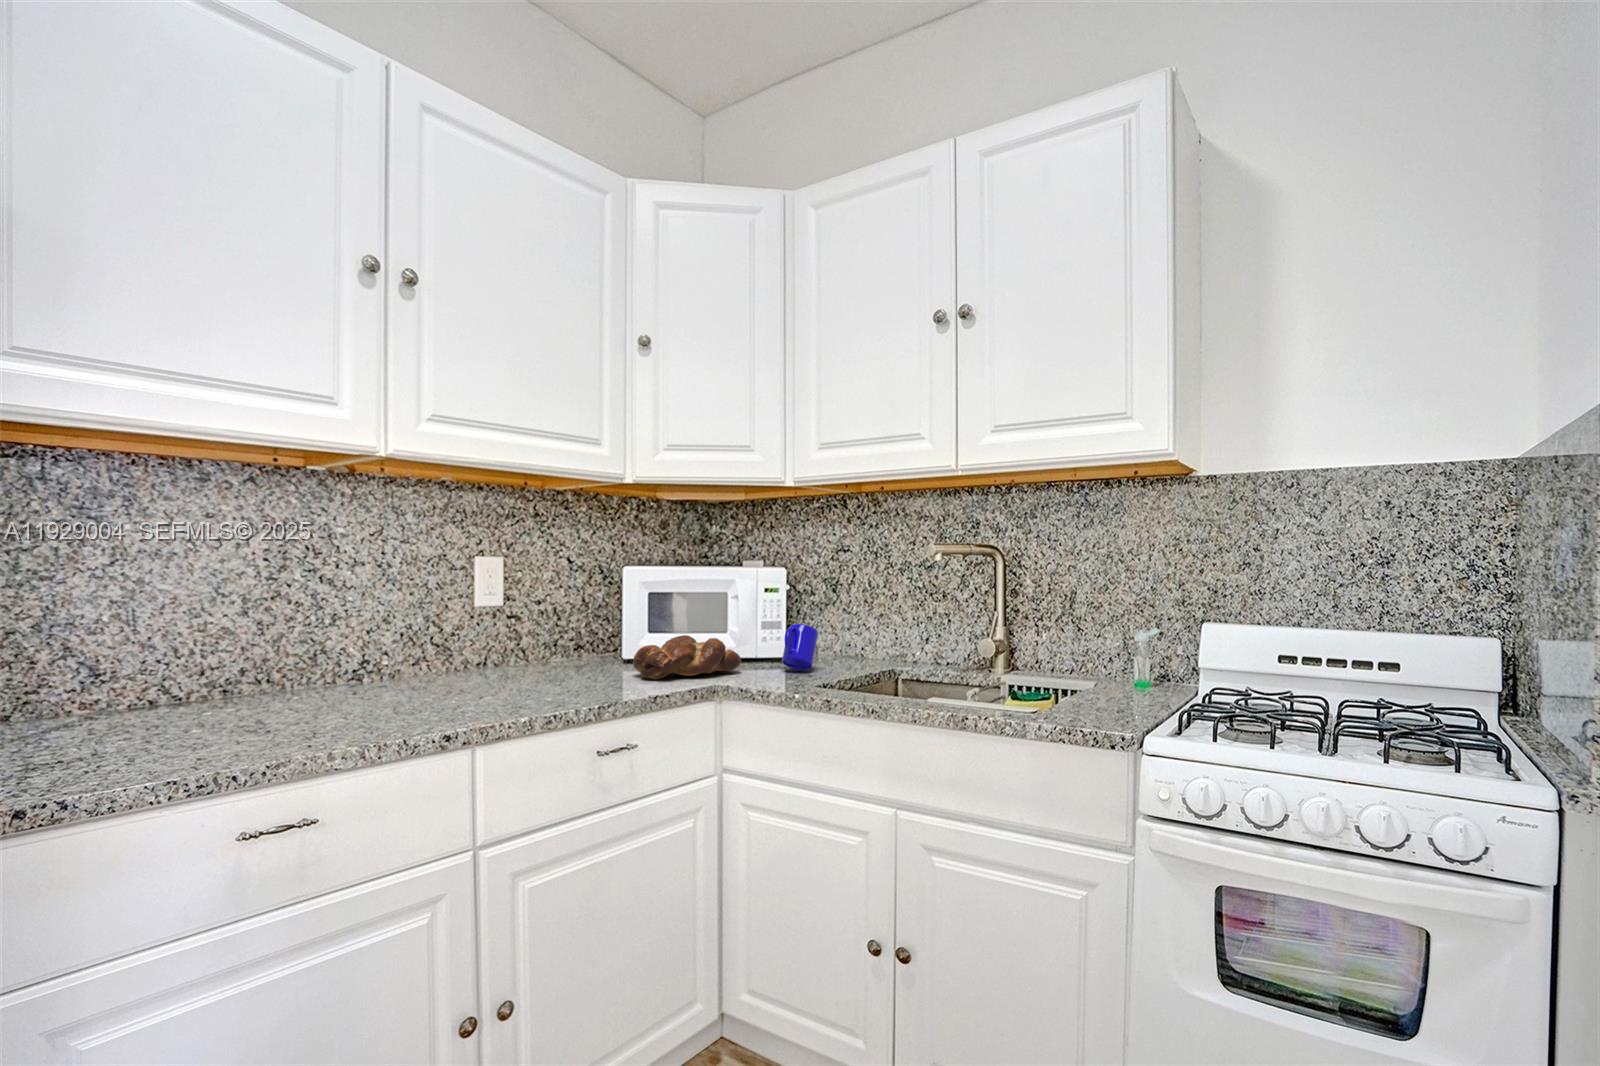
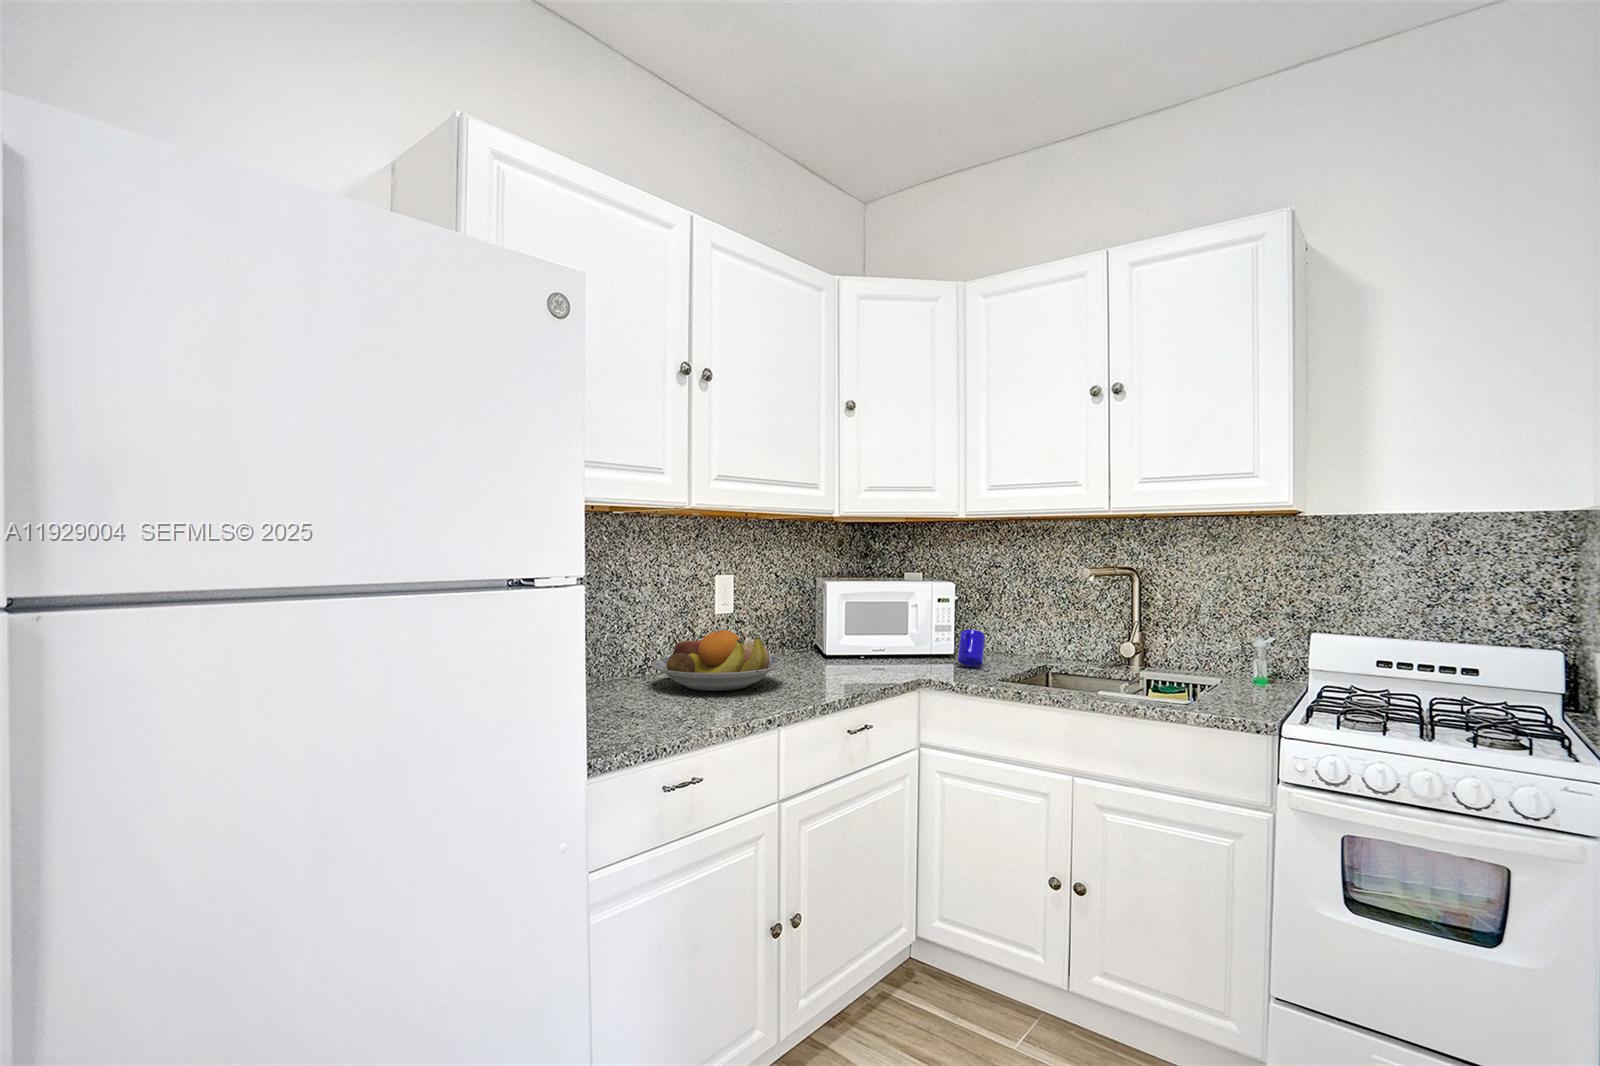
fruit bowl: none [336,621,528,702] -> present [651,630,784,691]
bread loaf: present [633,635,741,680] -> none [846,638,927,674]

